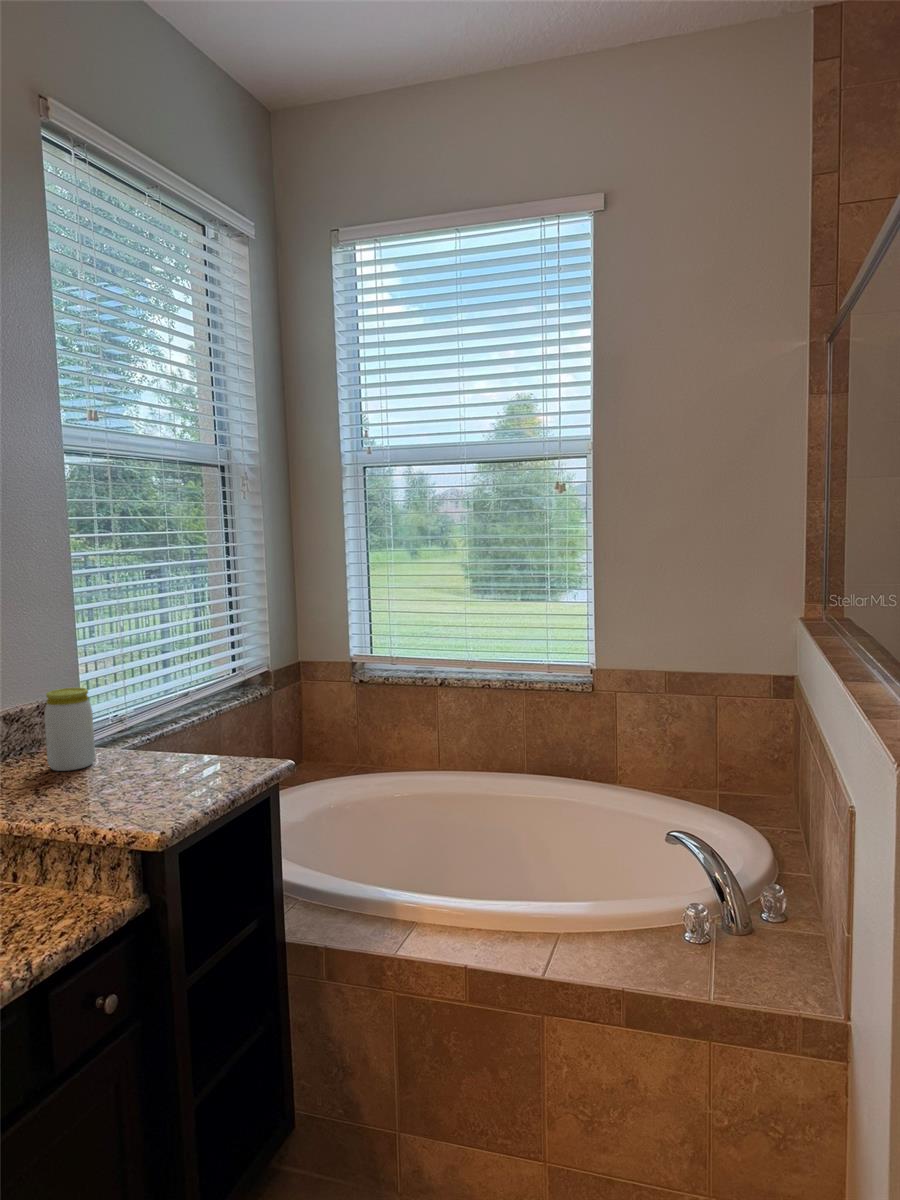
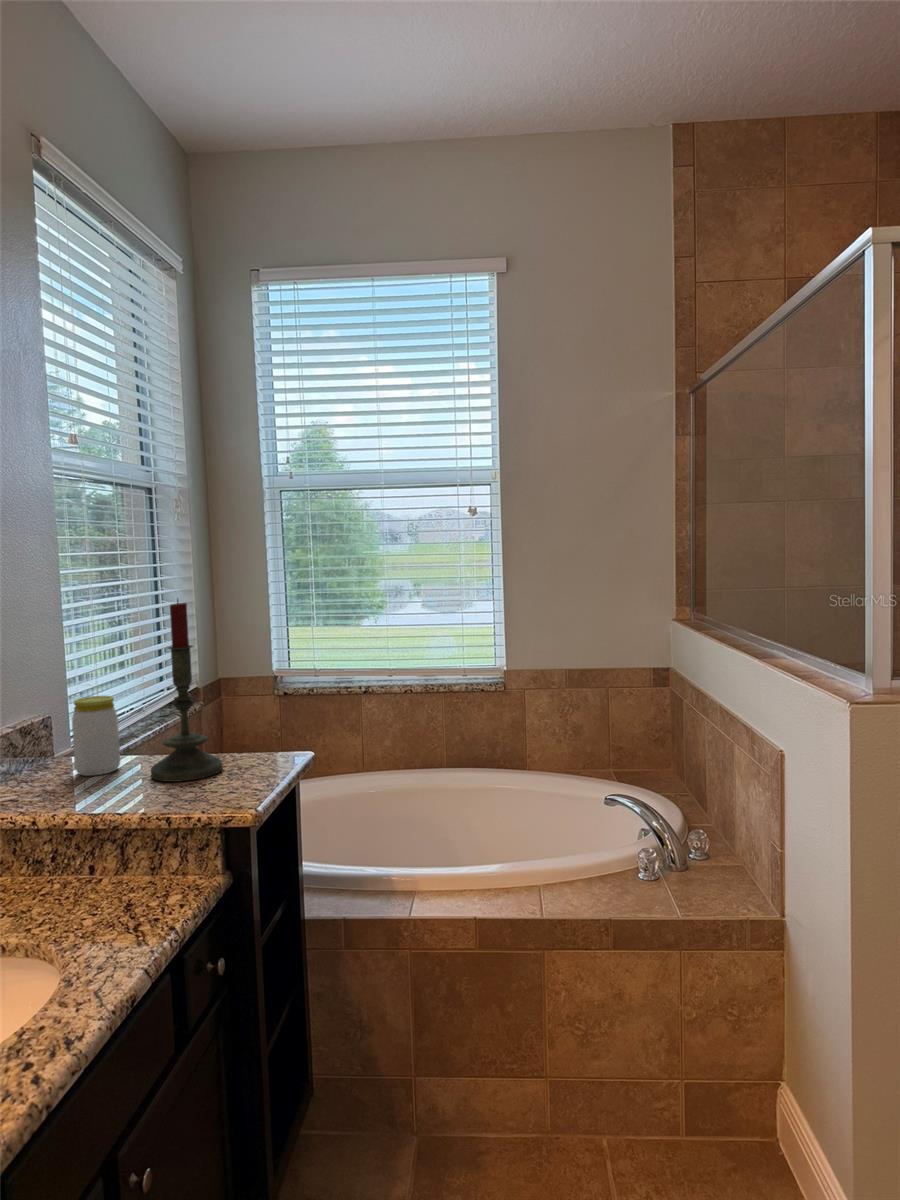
candle: none [108,590,185,787] -> present [151,599,222,782]

